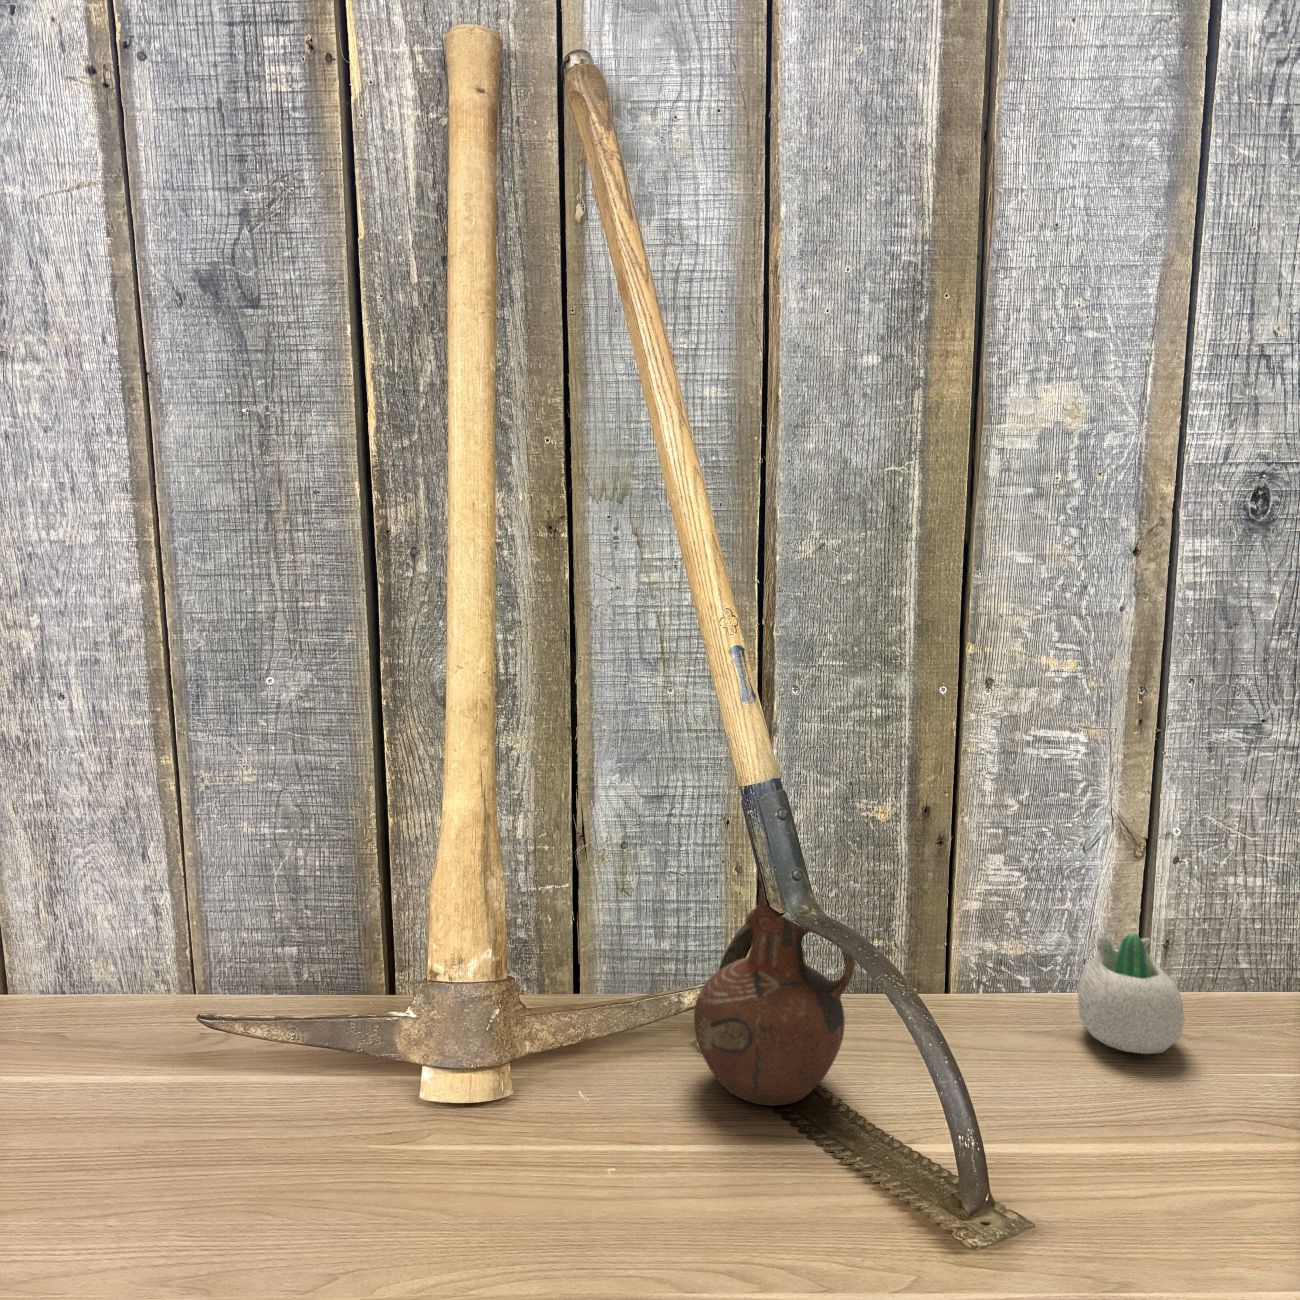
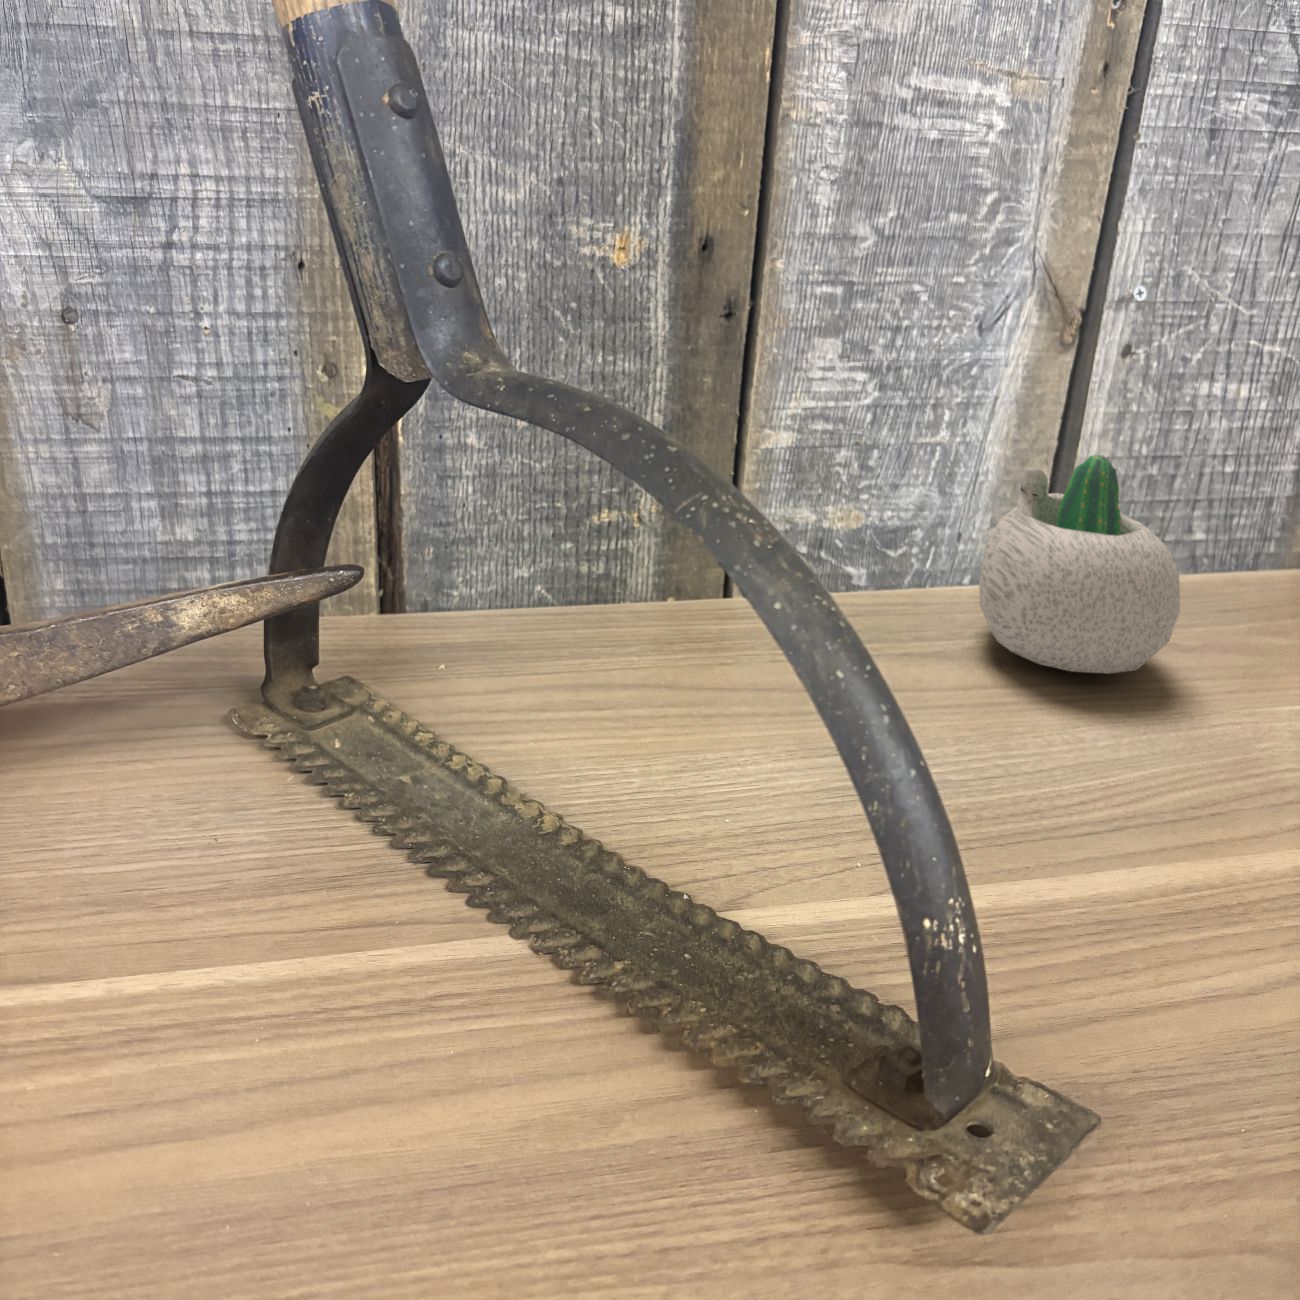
ceramic pitcher: present [694,888,855,1106] -> none [196,156,574,834]

